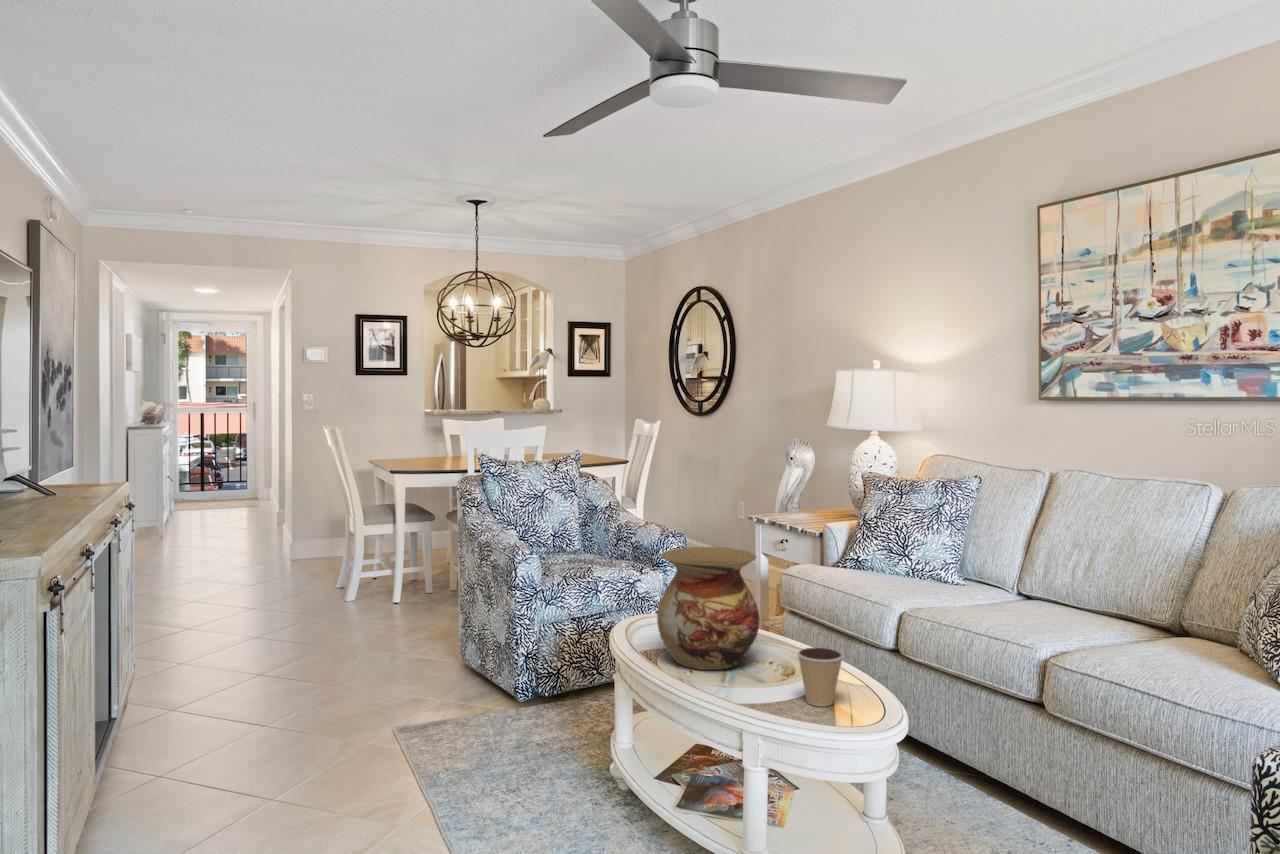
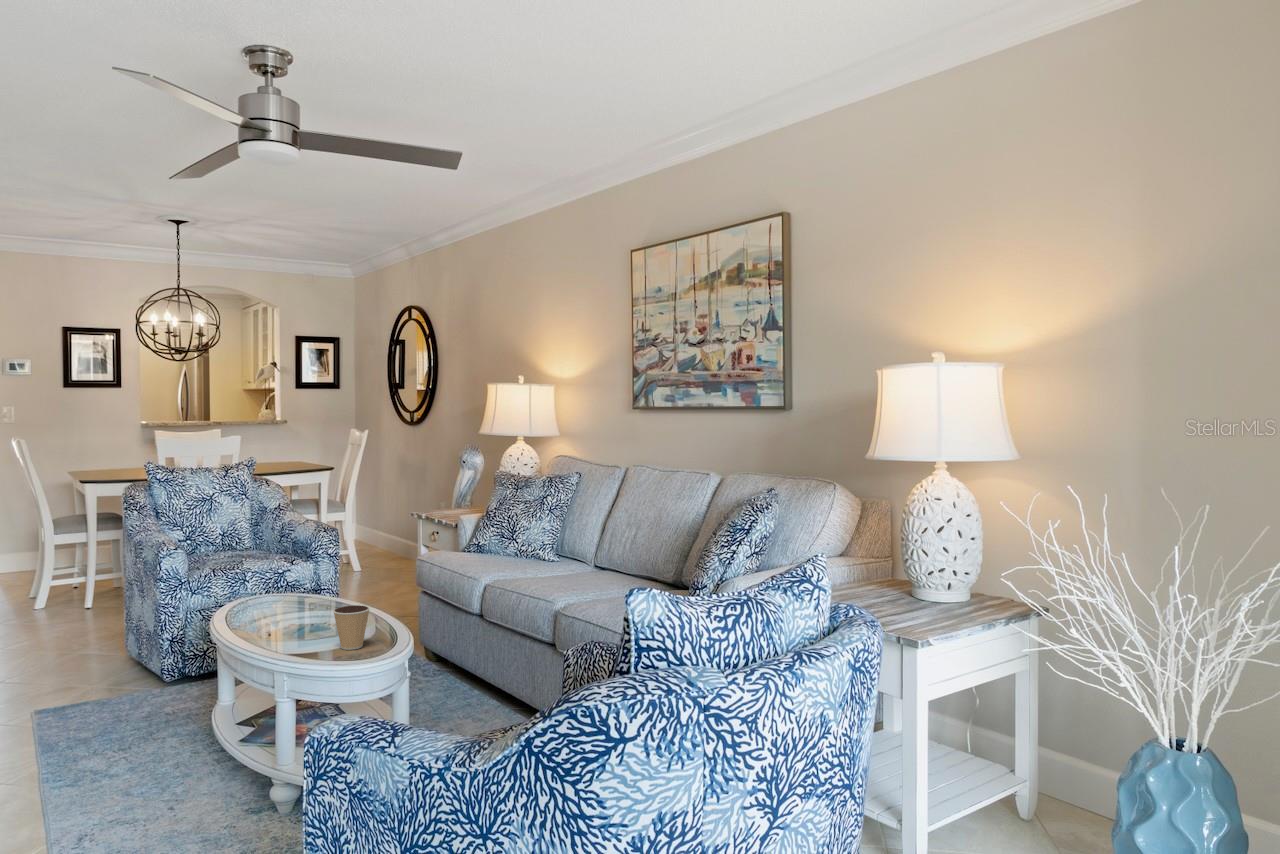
vase: present [657,547,760,670] -> none [242,533,332,631]

